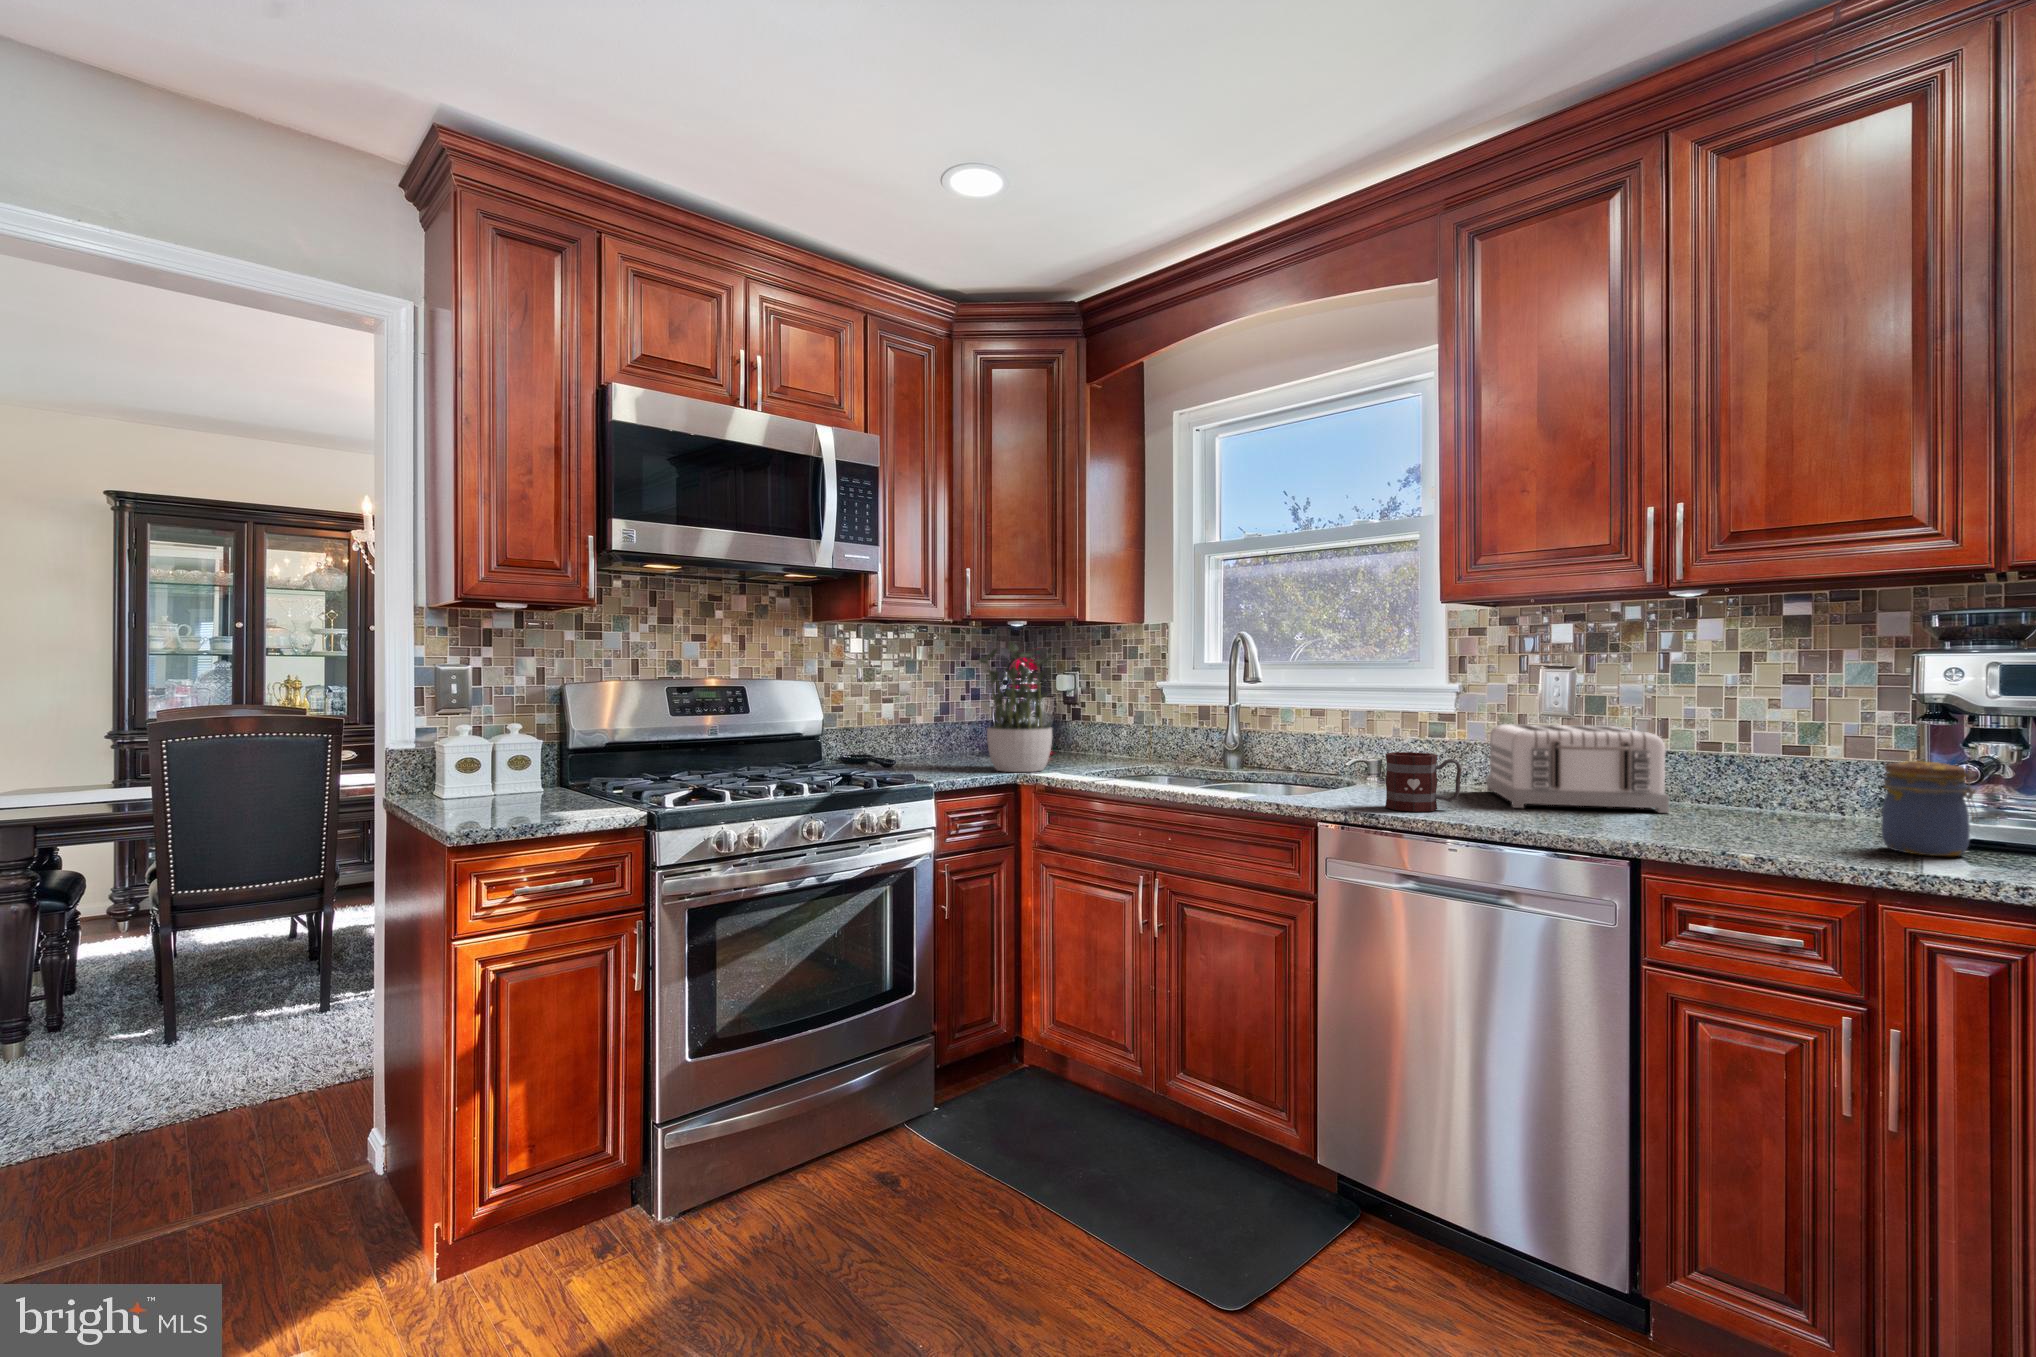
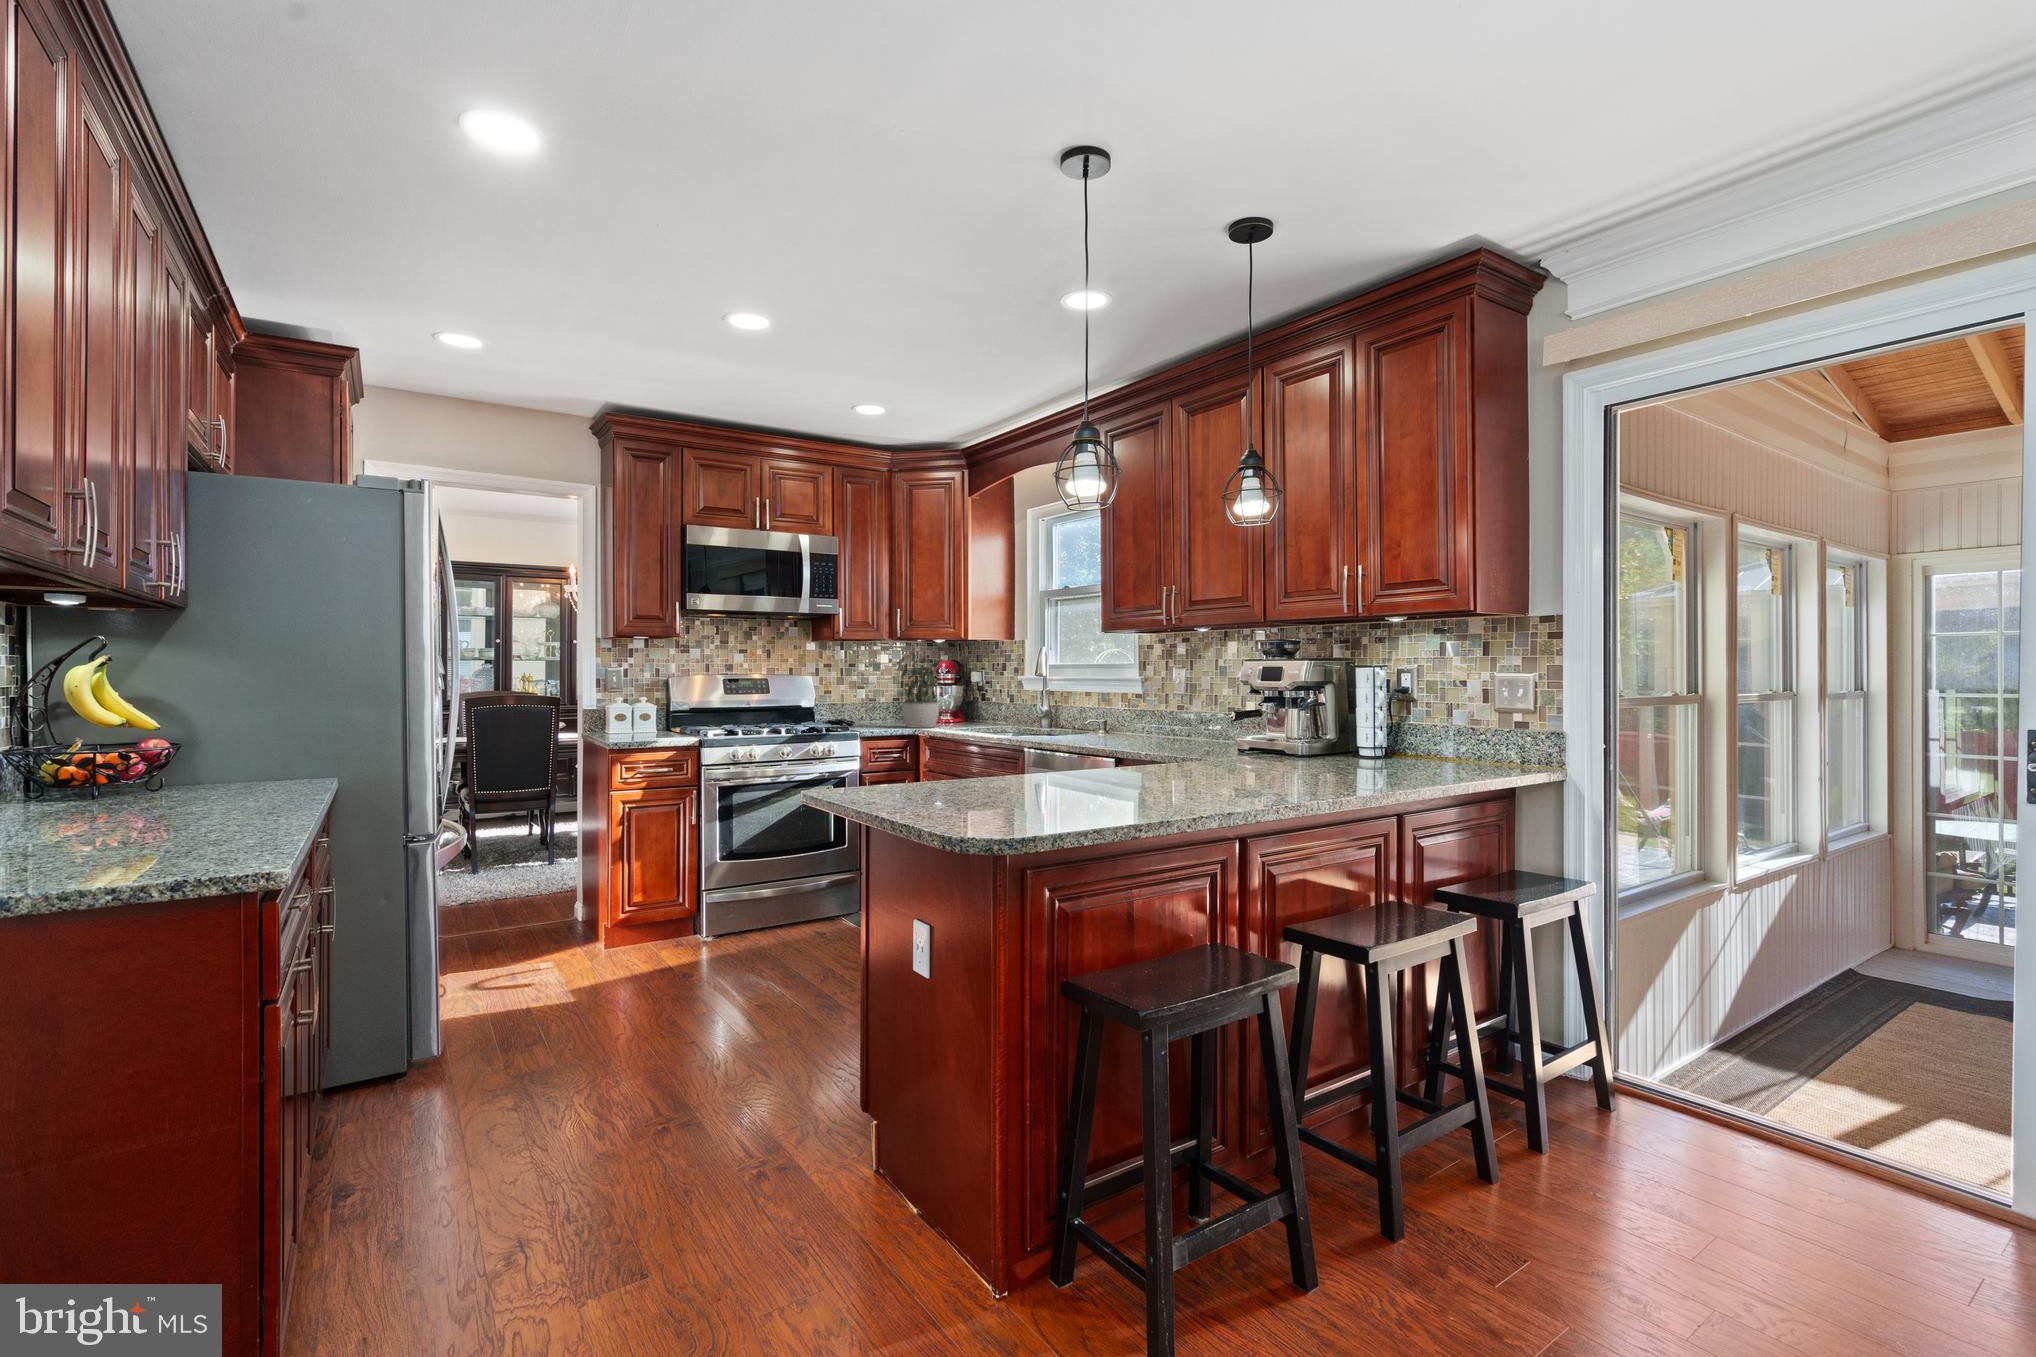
toaster: present [1487,724,1669,813] -> none [1119,699,1206,742]
mug: present [1385,752,1461,812] -> none [1053,712,1087,741]
jar: present [1882,761,1978,856] -> none [1210,711,1243,753]

